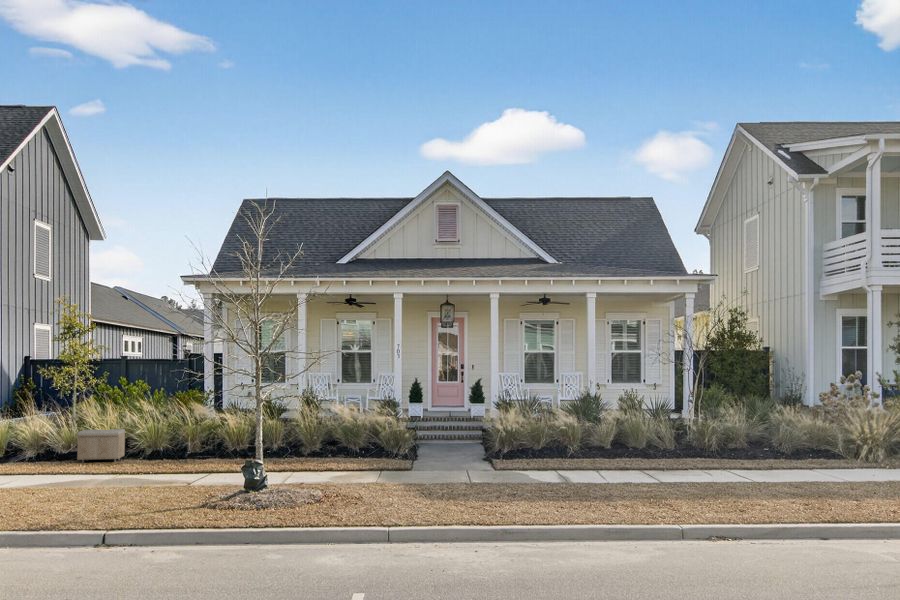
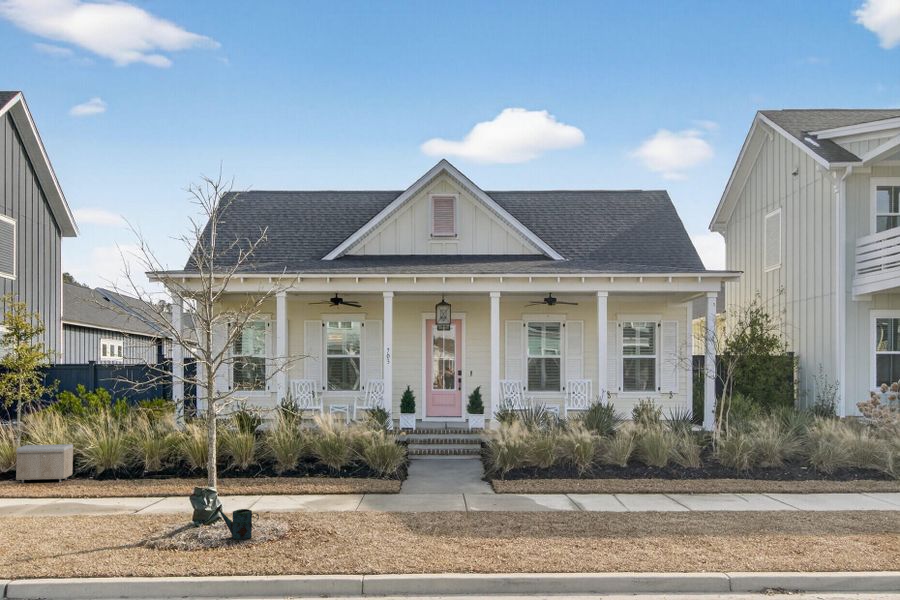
watering can: none [263,476,299,503] -> present [215,506,259,539]

